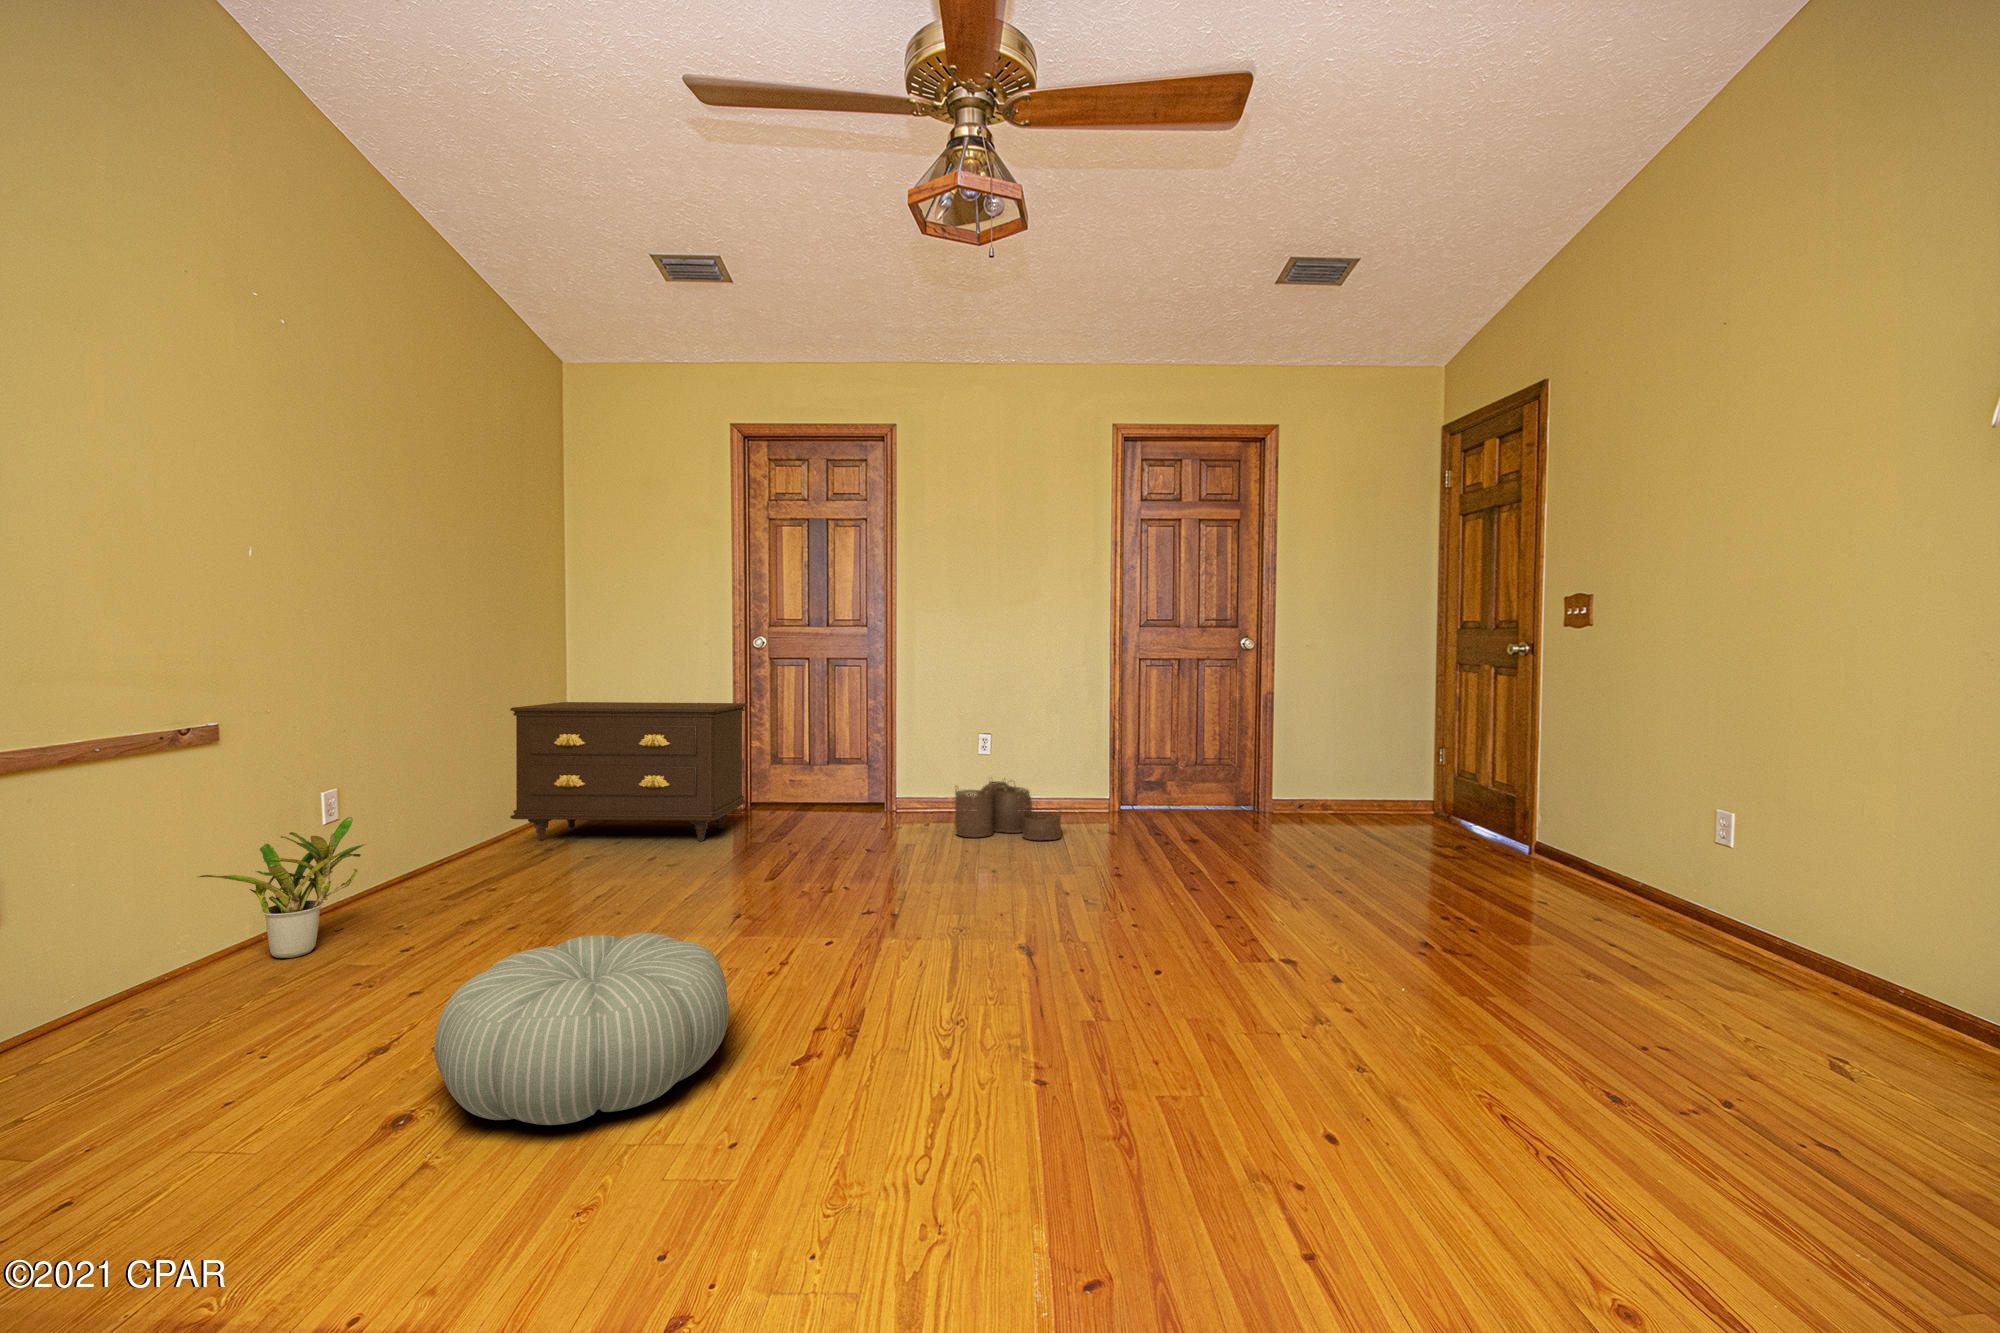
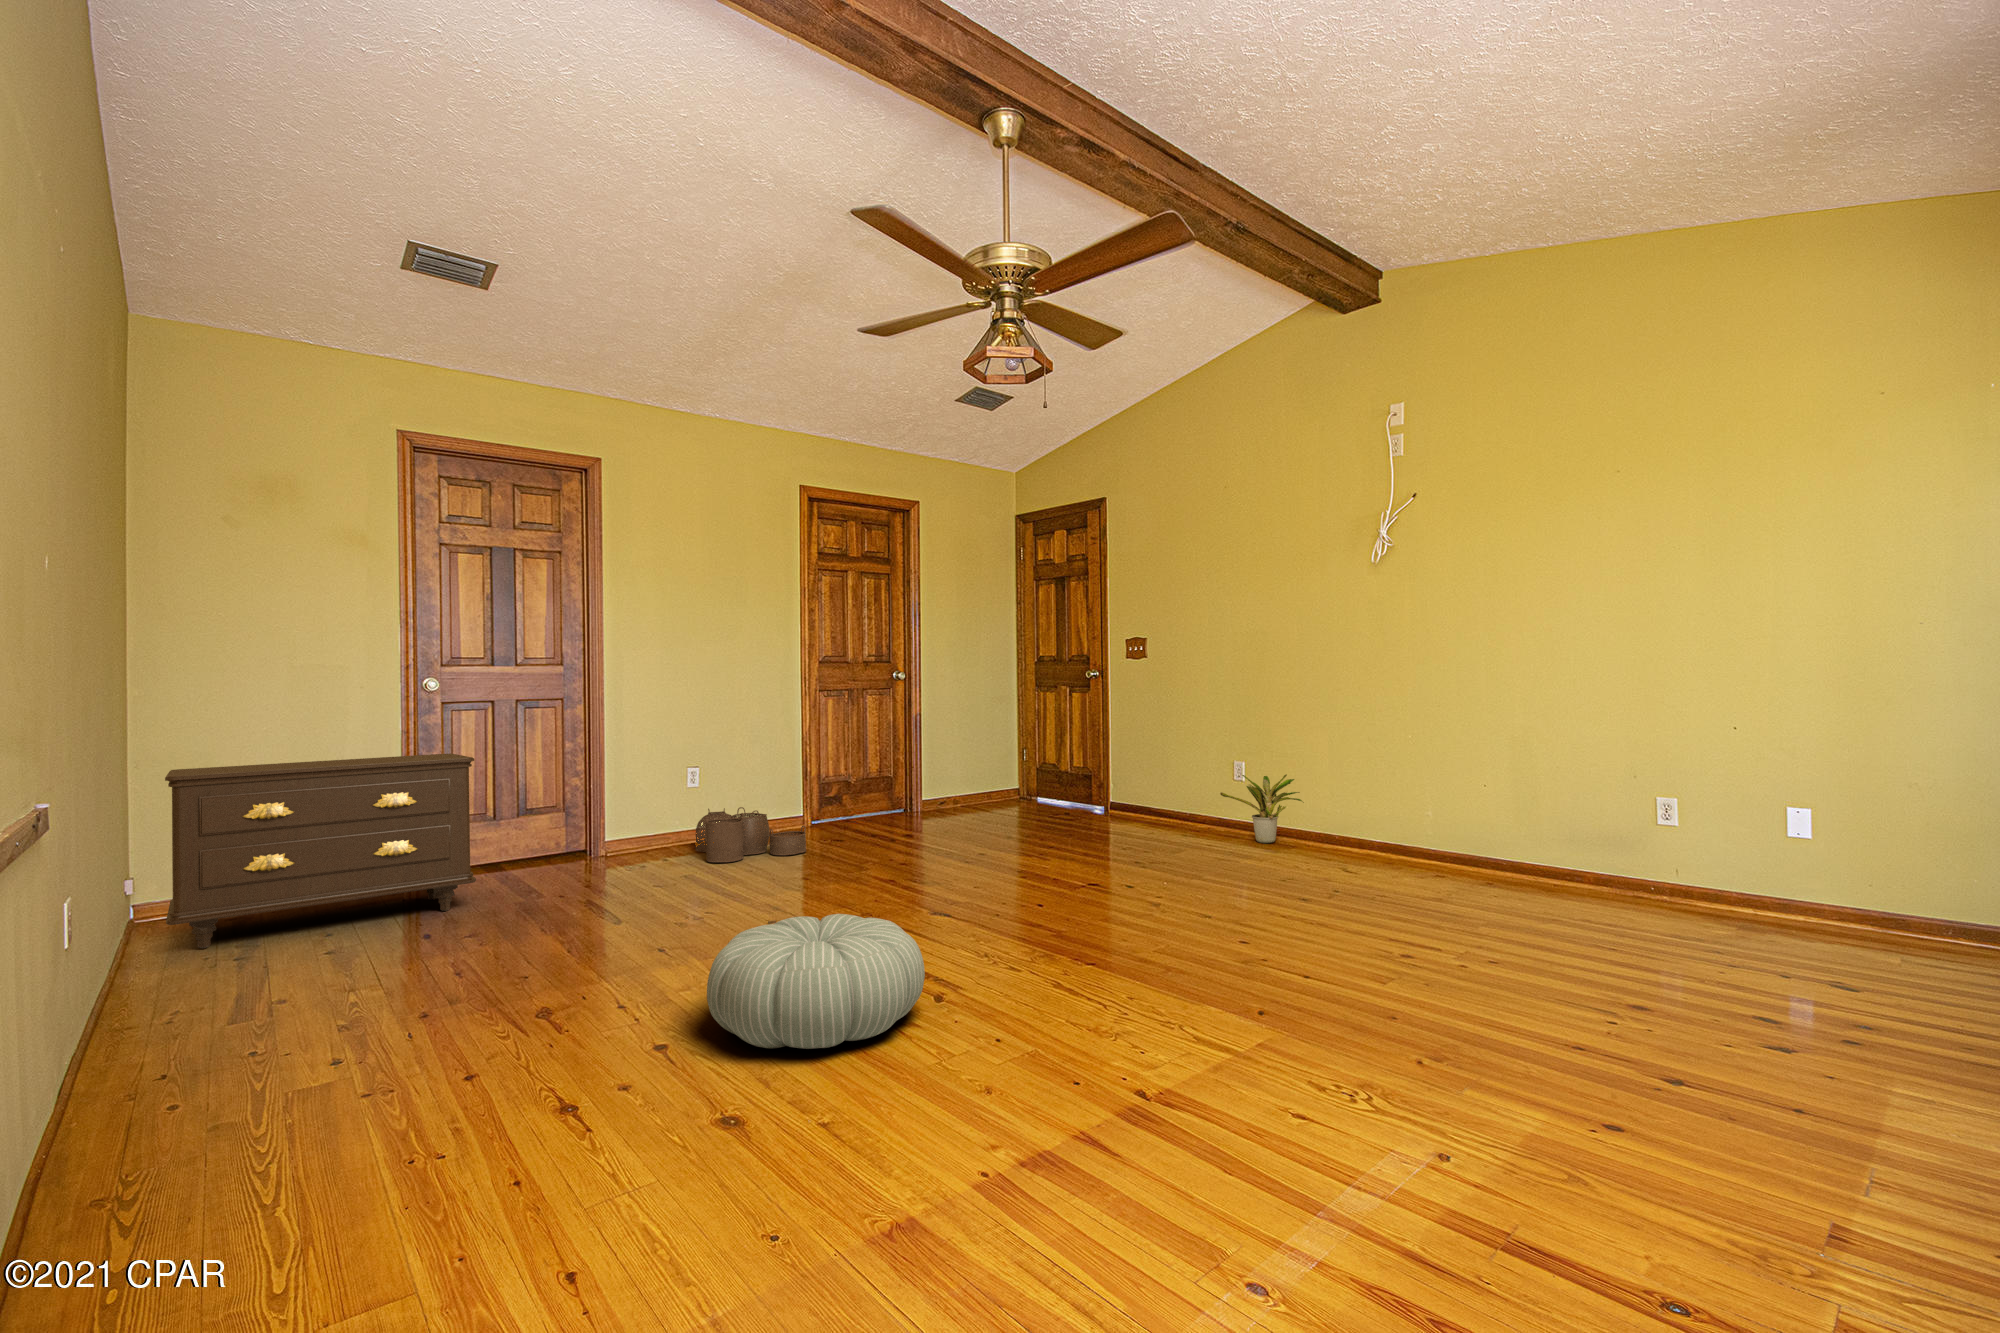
potted plant: present [197,817,366,958] -> present [1220,774,1304,843]

